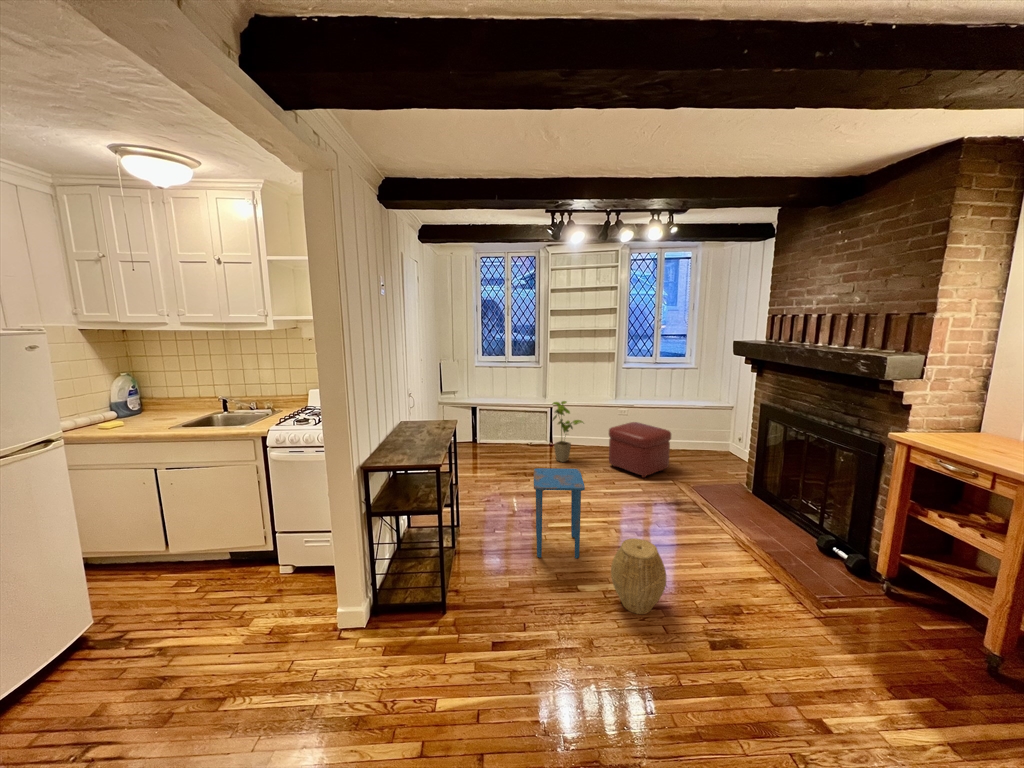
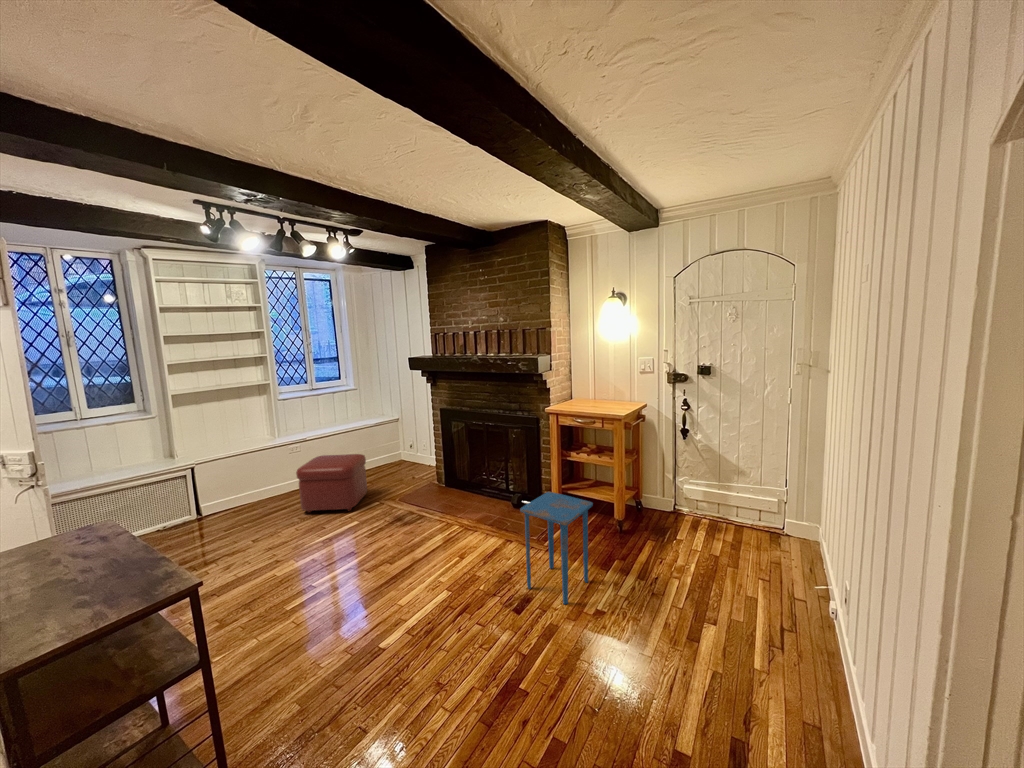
house plant: present [552,401,583,462] -> none [209,452,264,534]
side table: present [534,468,585,558] -> present [520,492,593,604]
woven basket: present [611,538,667,614] -> none [414,554,468,632]

